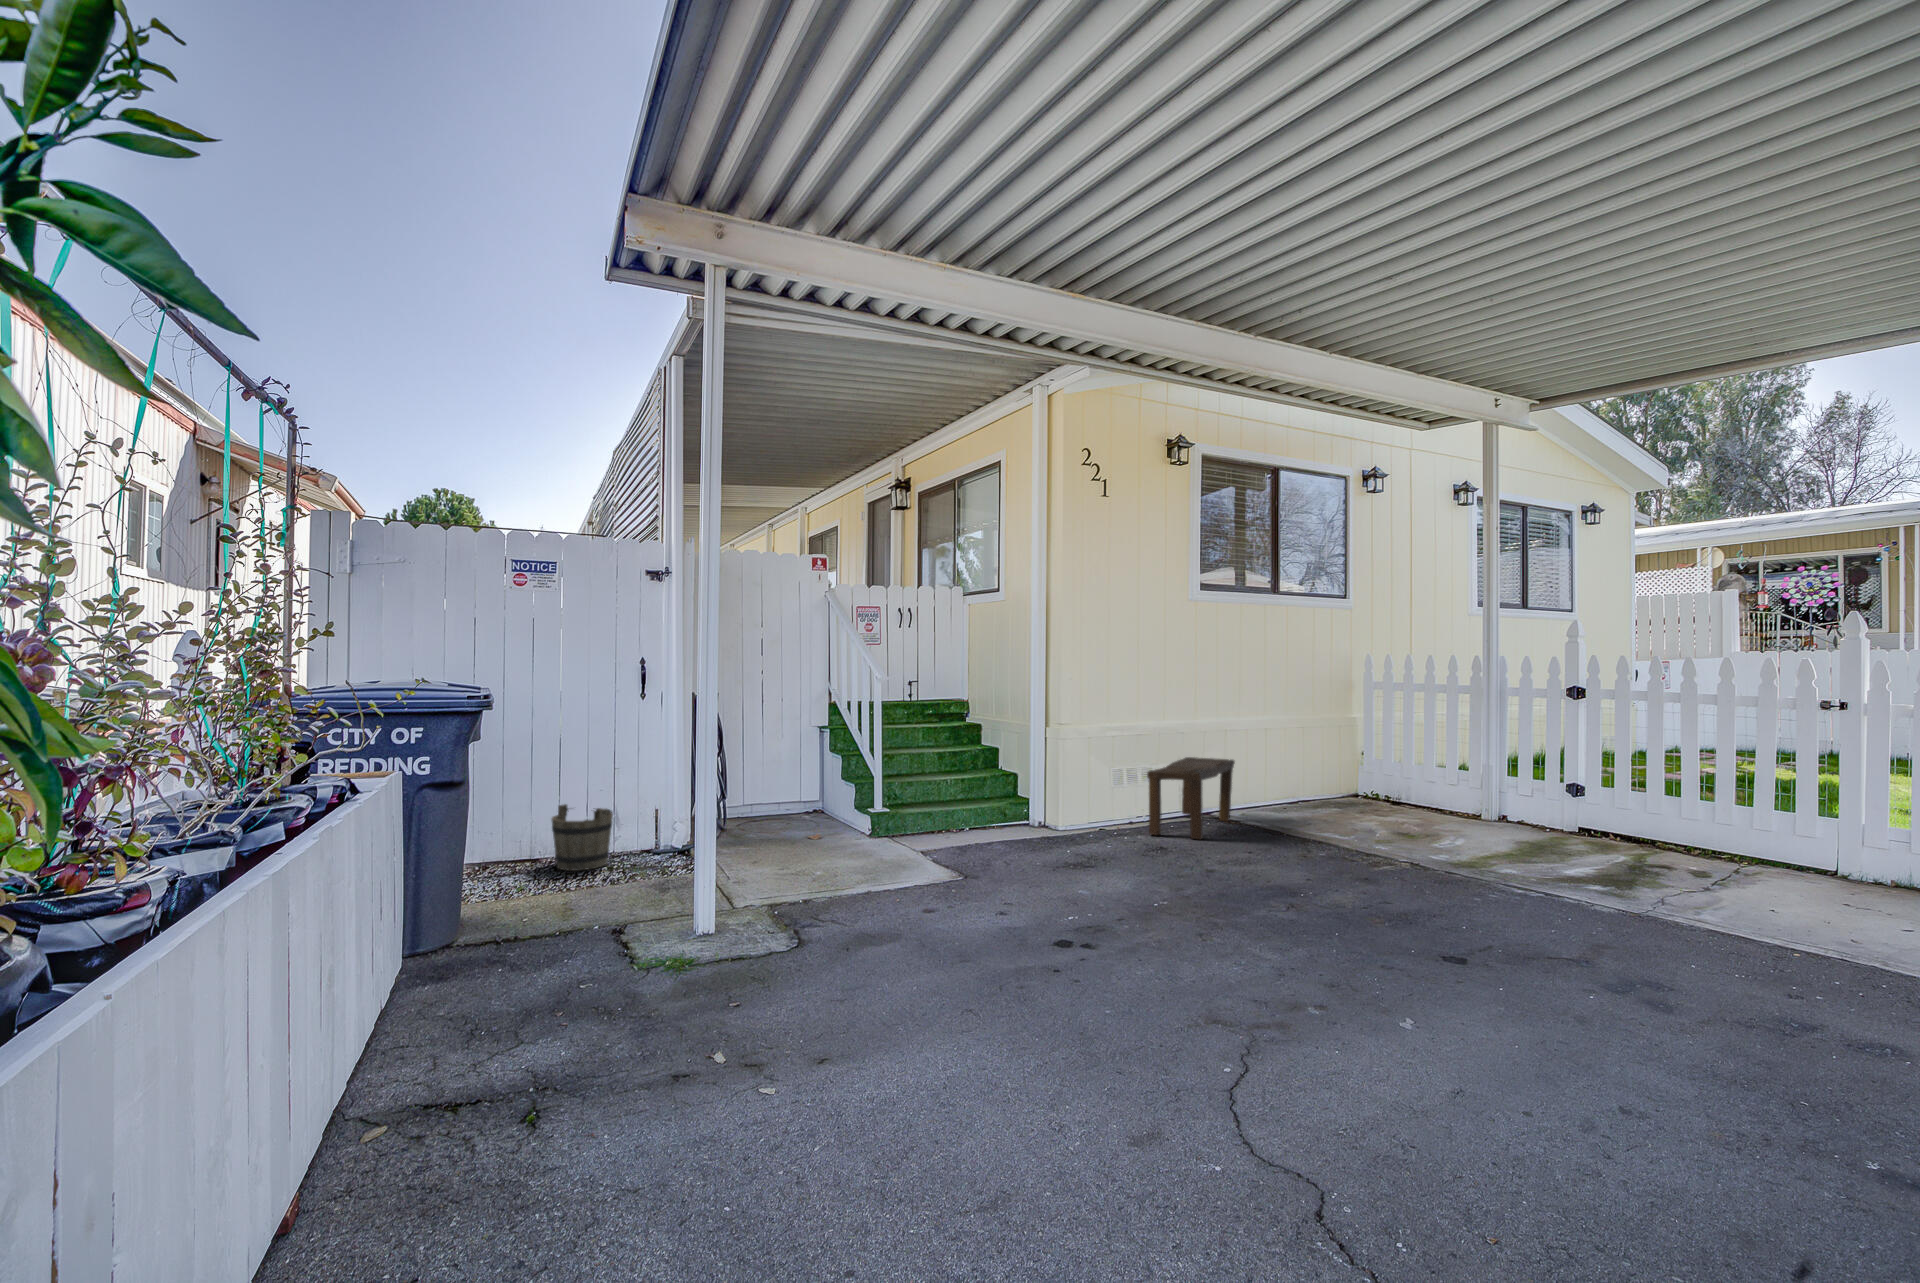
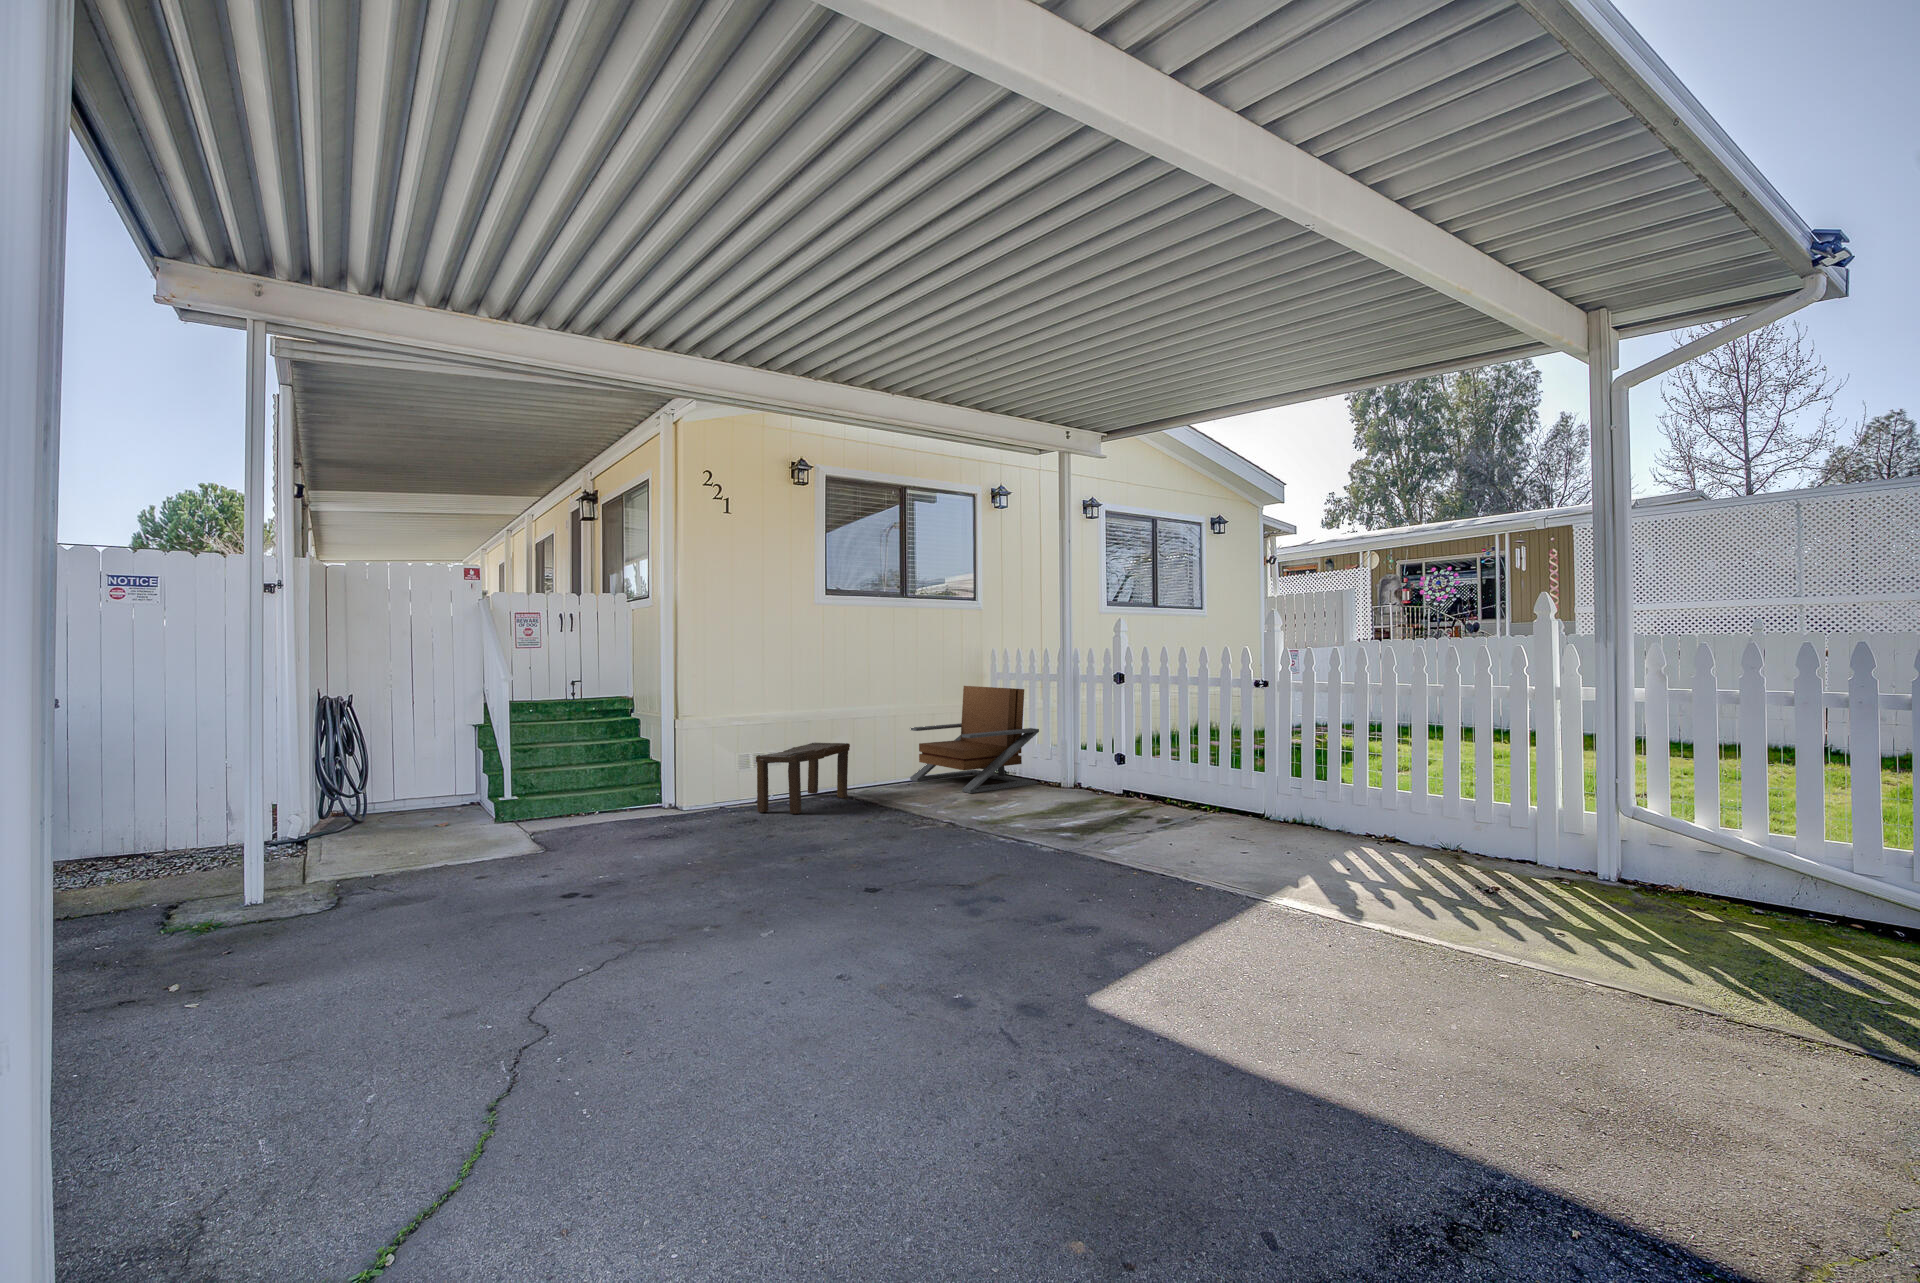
lounge chair: none [1278,697,1448,823] -> present [910,686,1039,793]
bucket: present [552,804,613,871] -> none [124,808,199,872]

